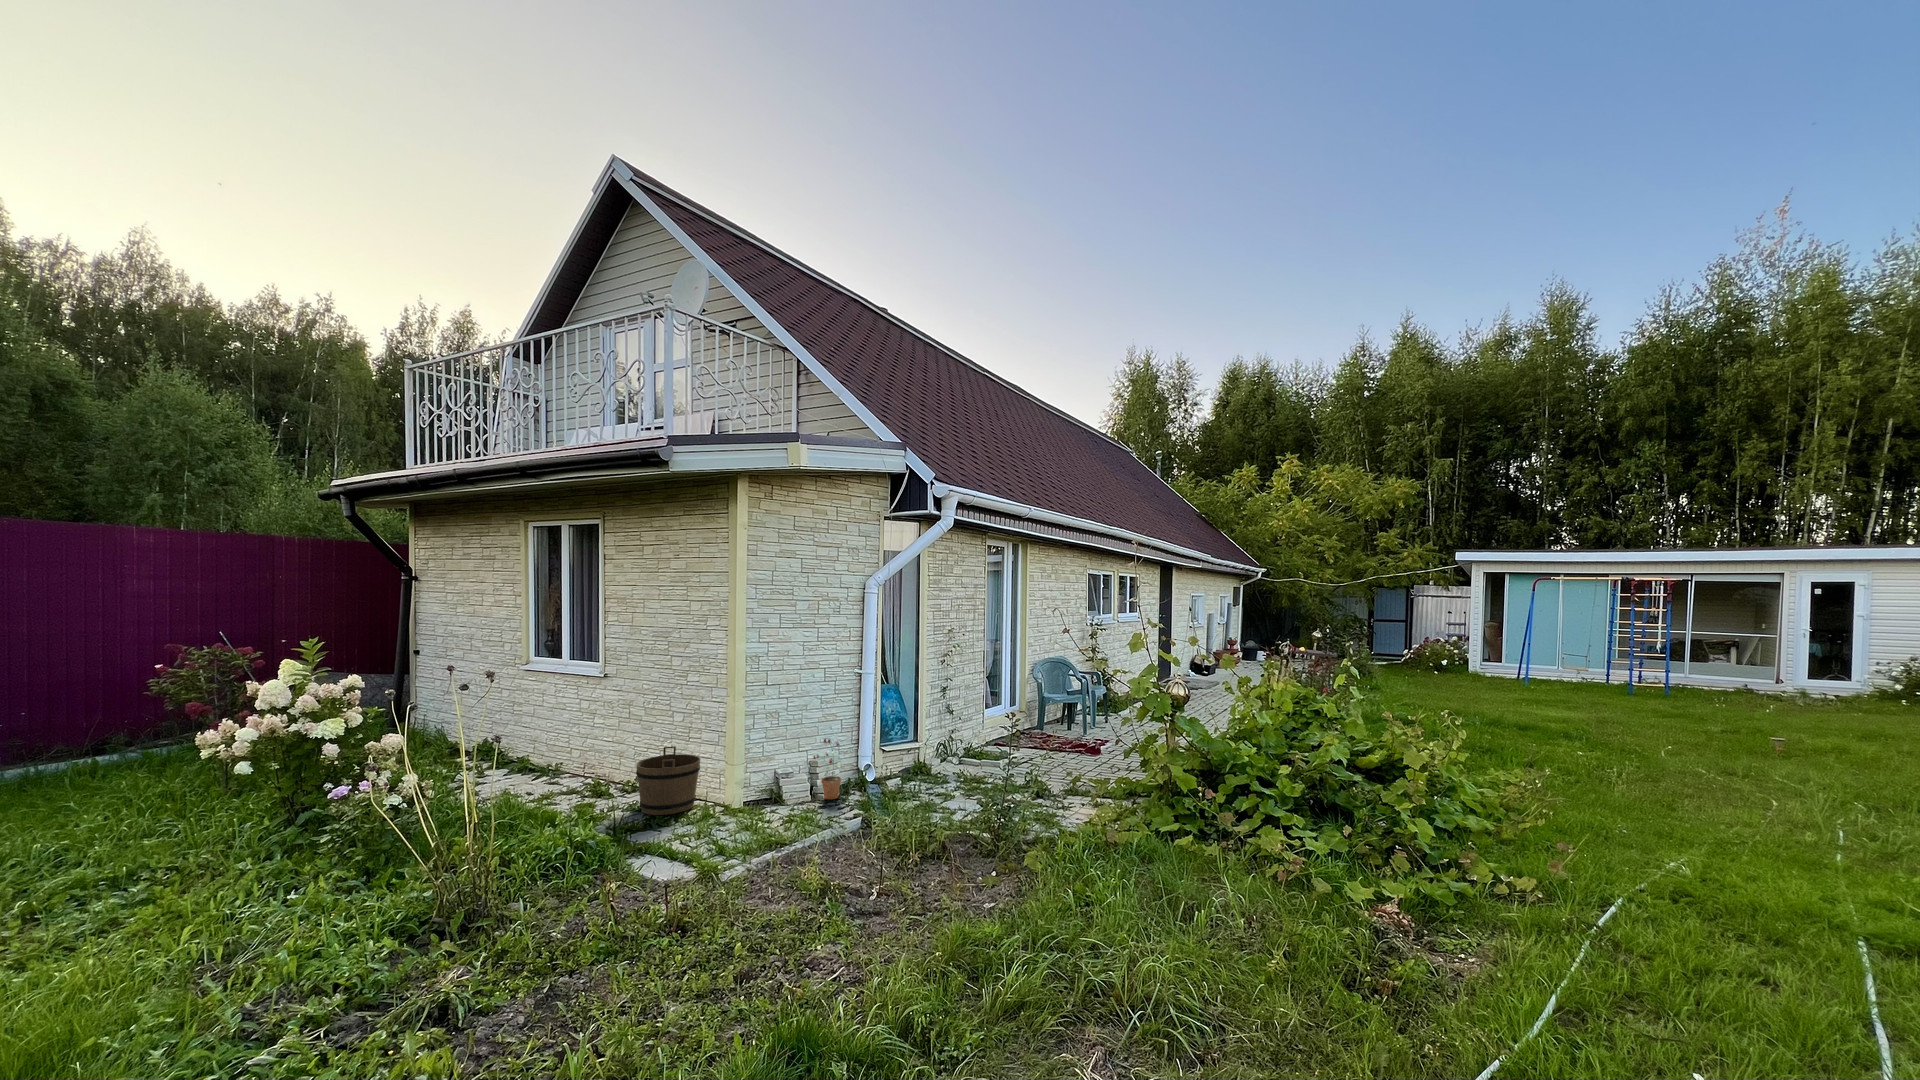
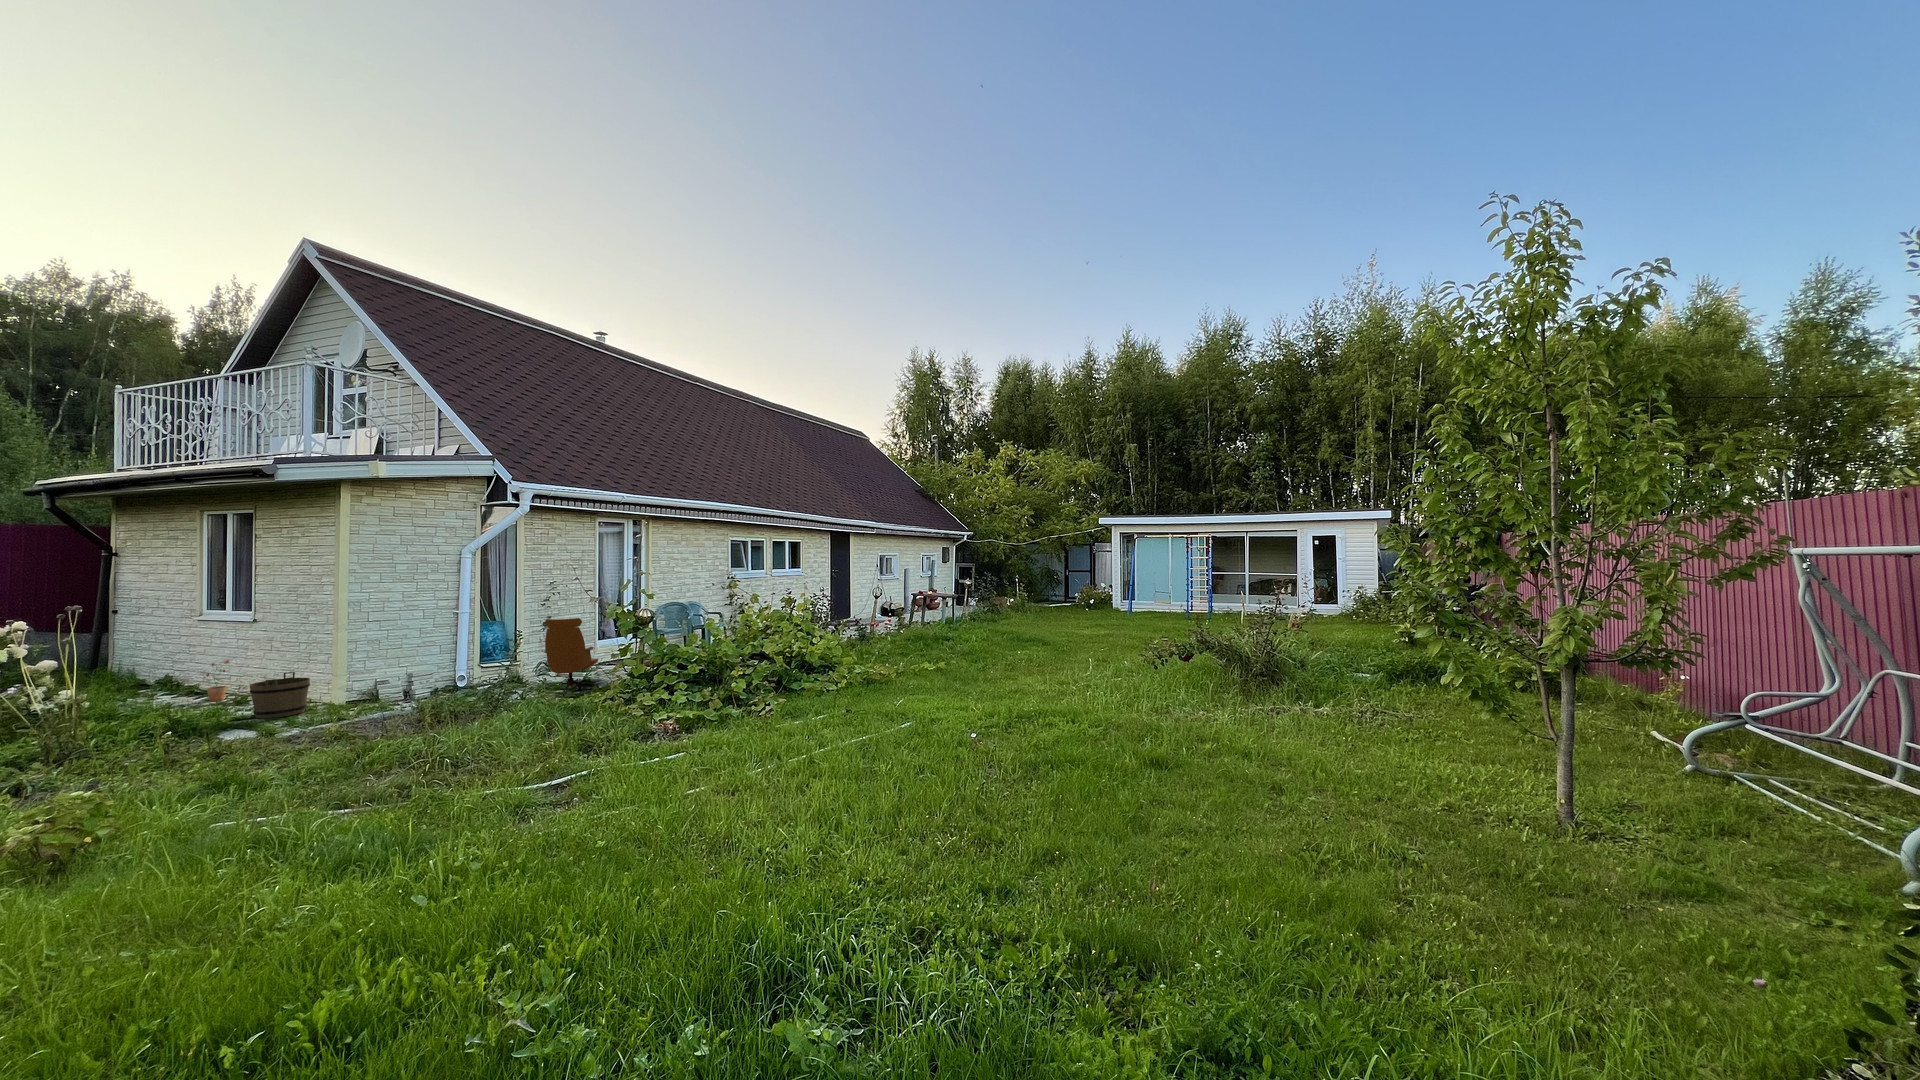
lounge chair: none [948,677,1009,782] -> present [544,618,599,692]
potted plant: present [813,738,842,799] -> present [206,660,229,701]

